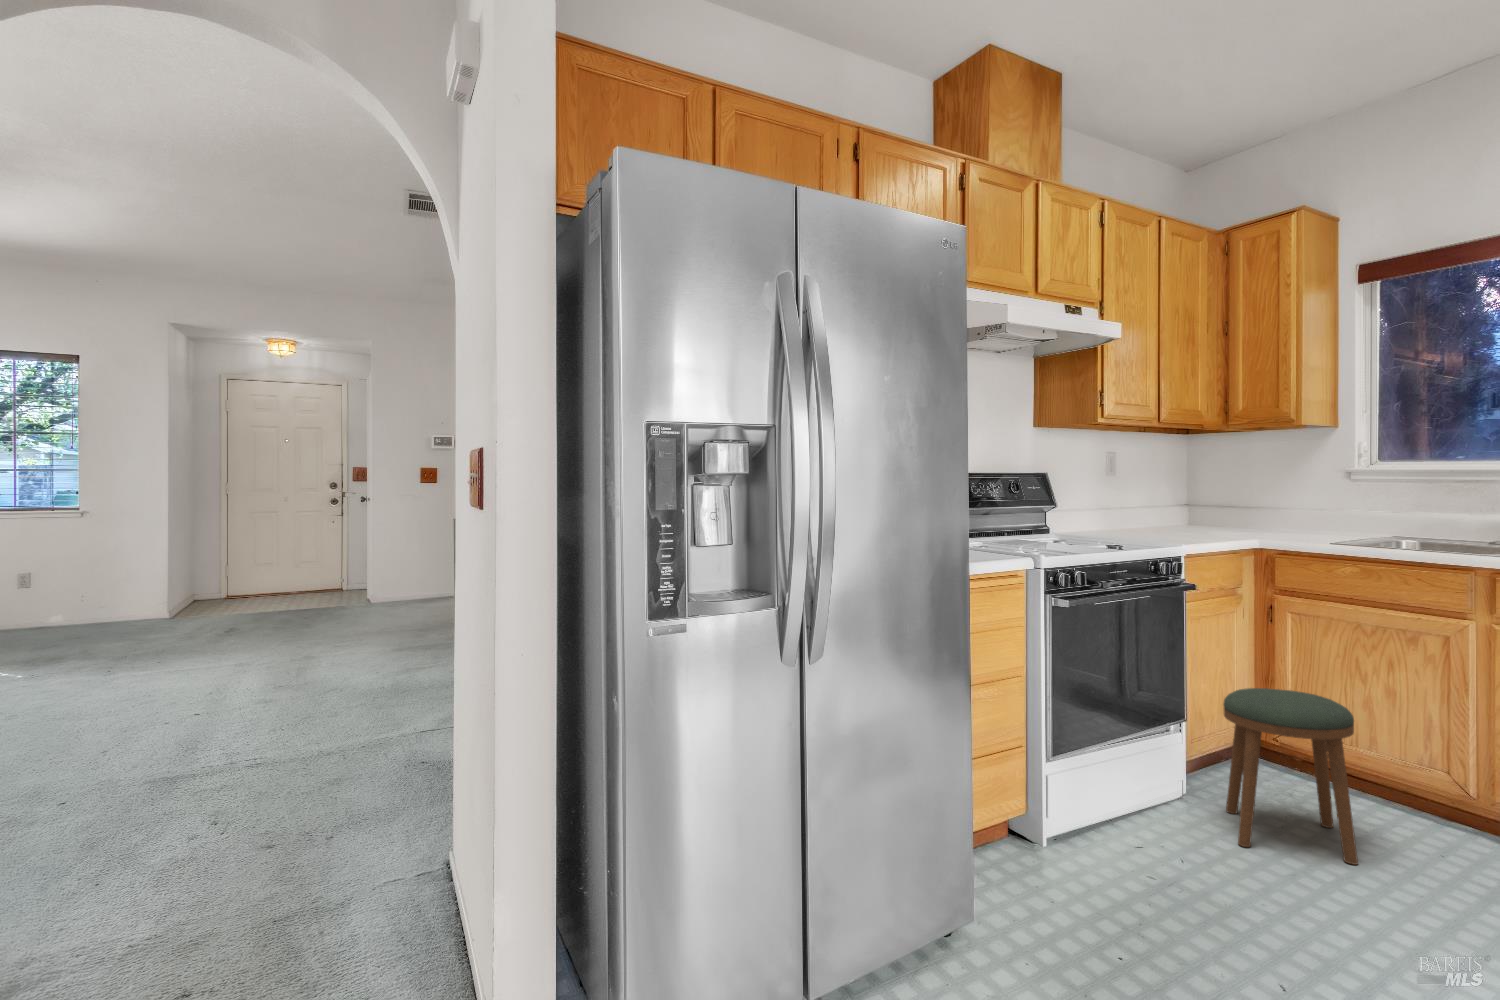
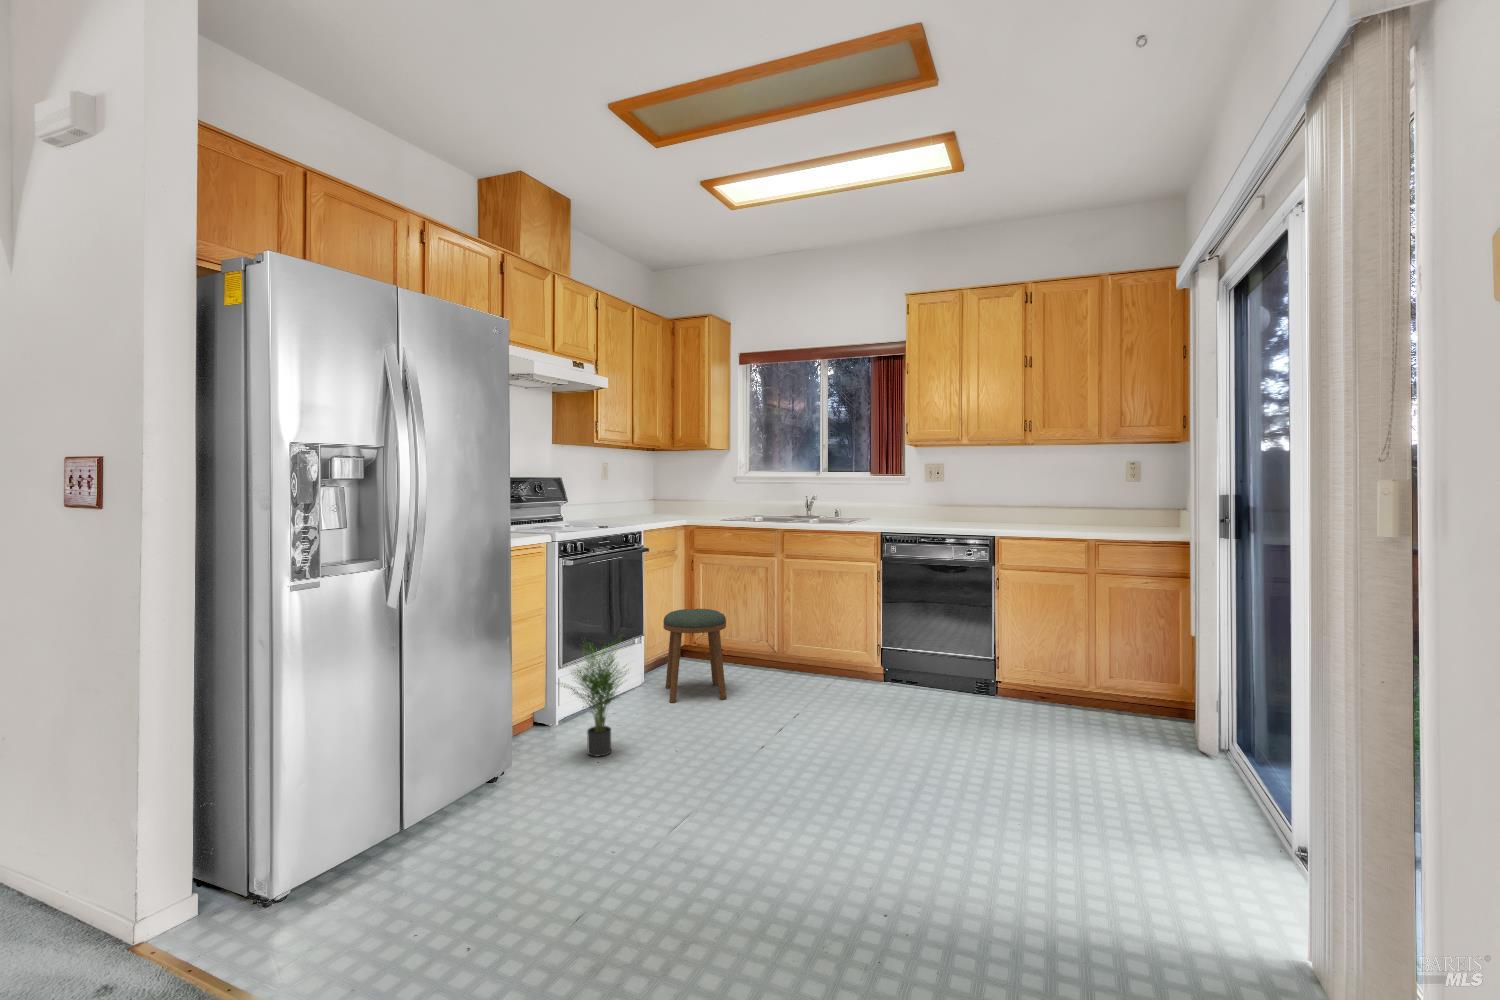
potted plant: none [1030,728,1186,936] -> present [562,649,629,756]

